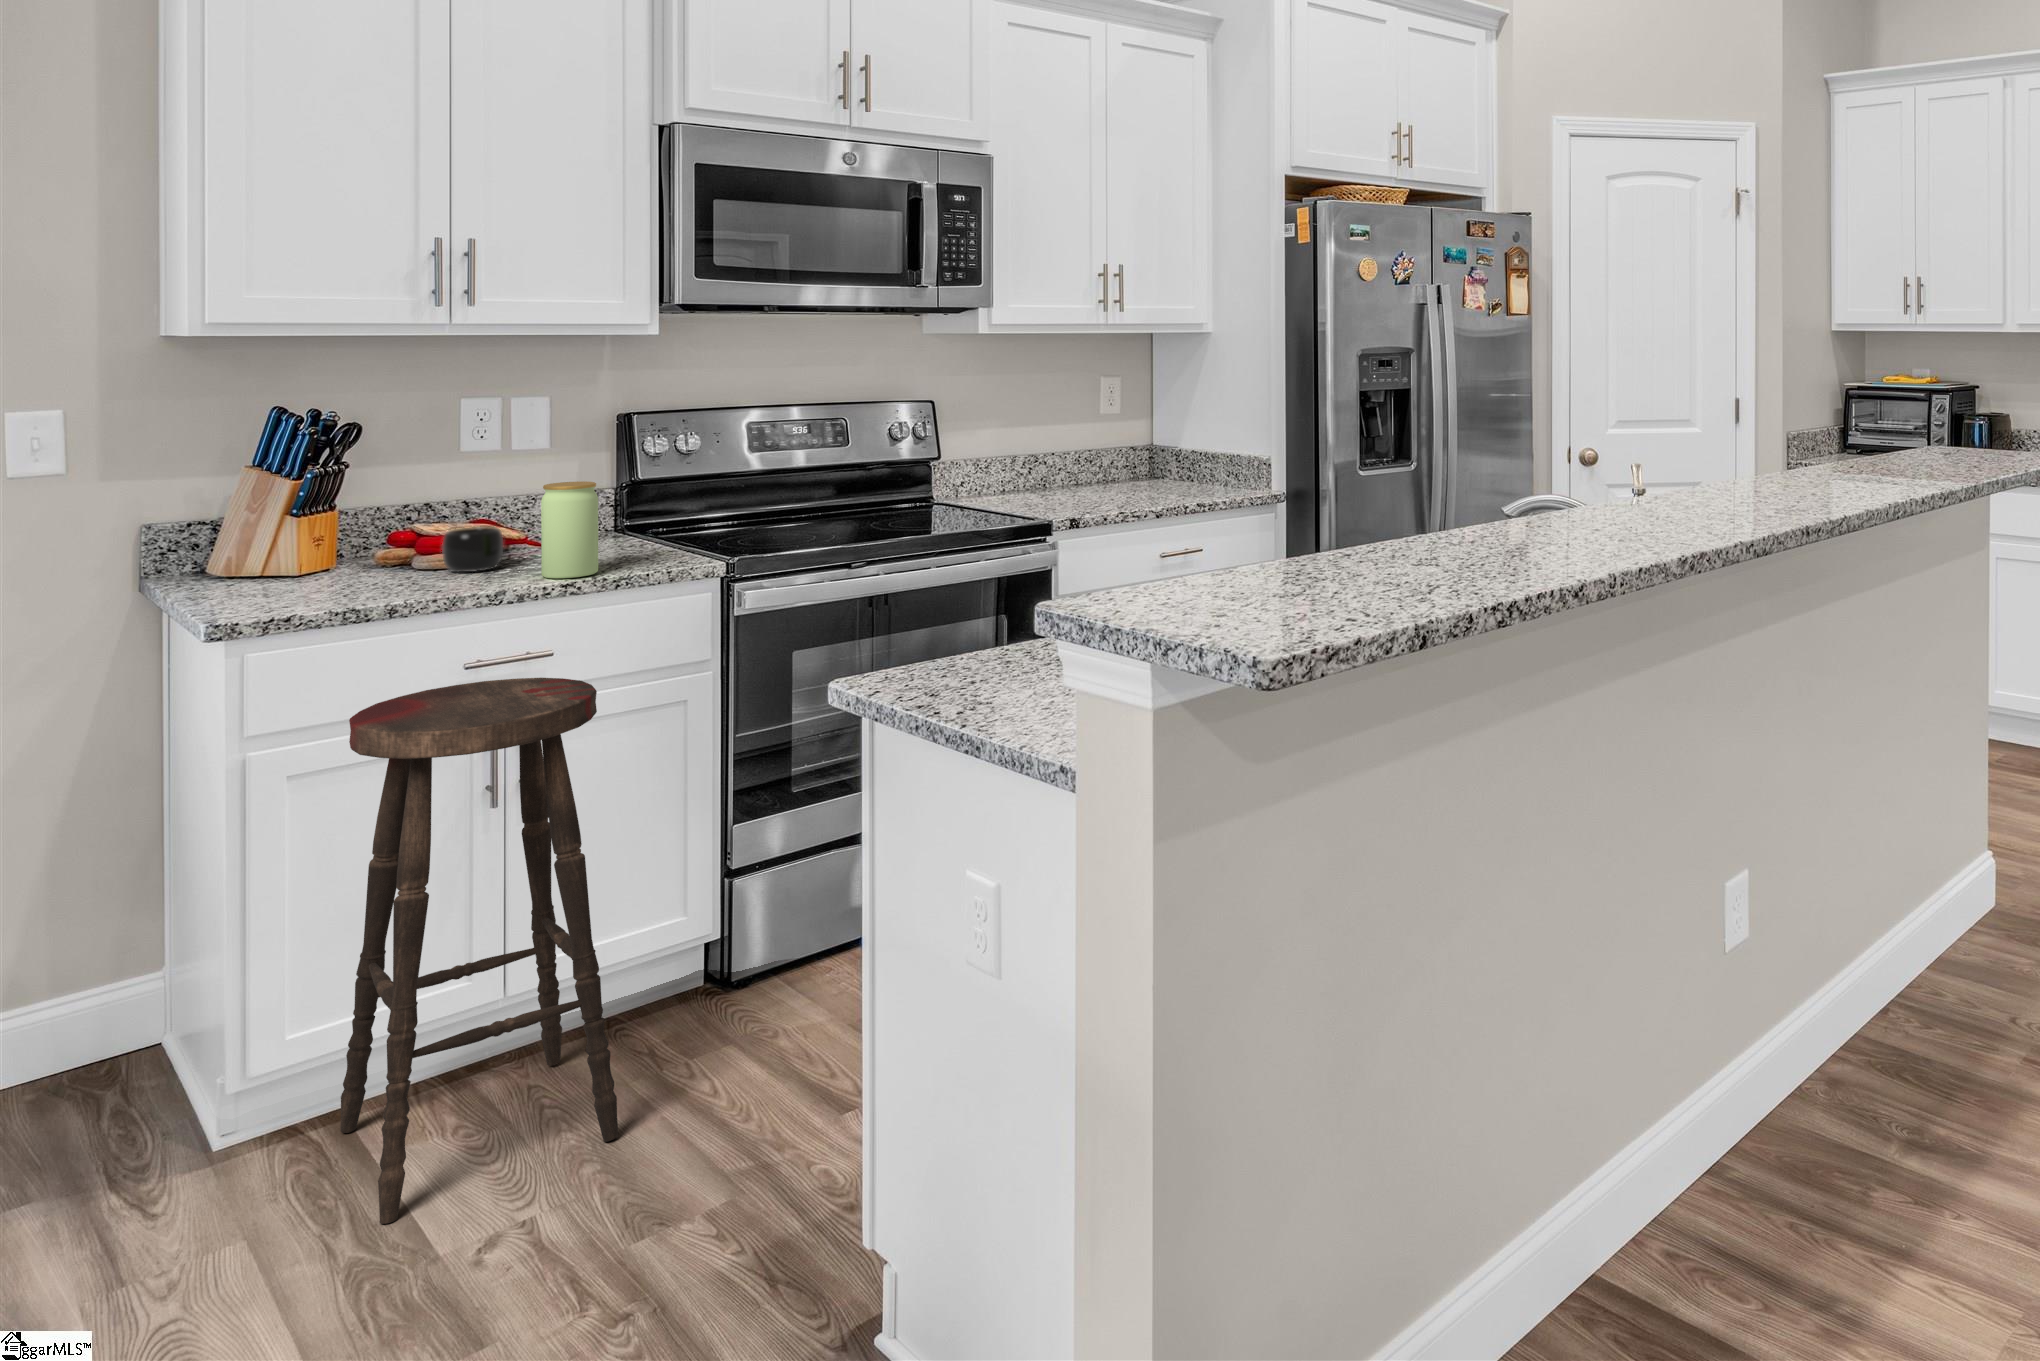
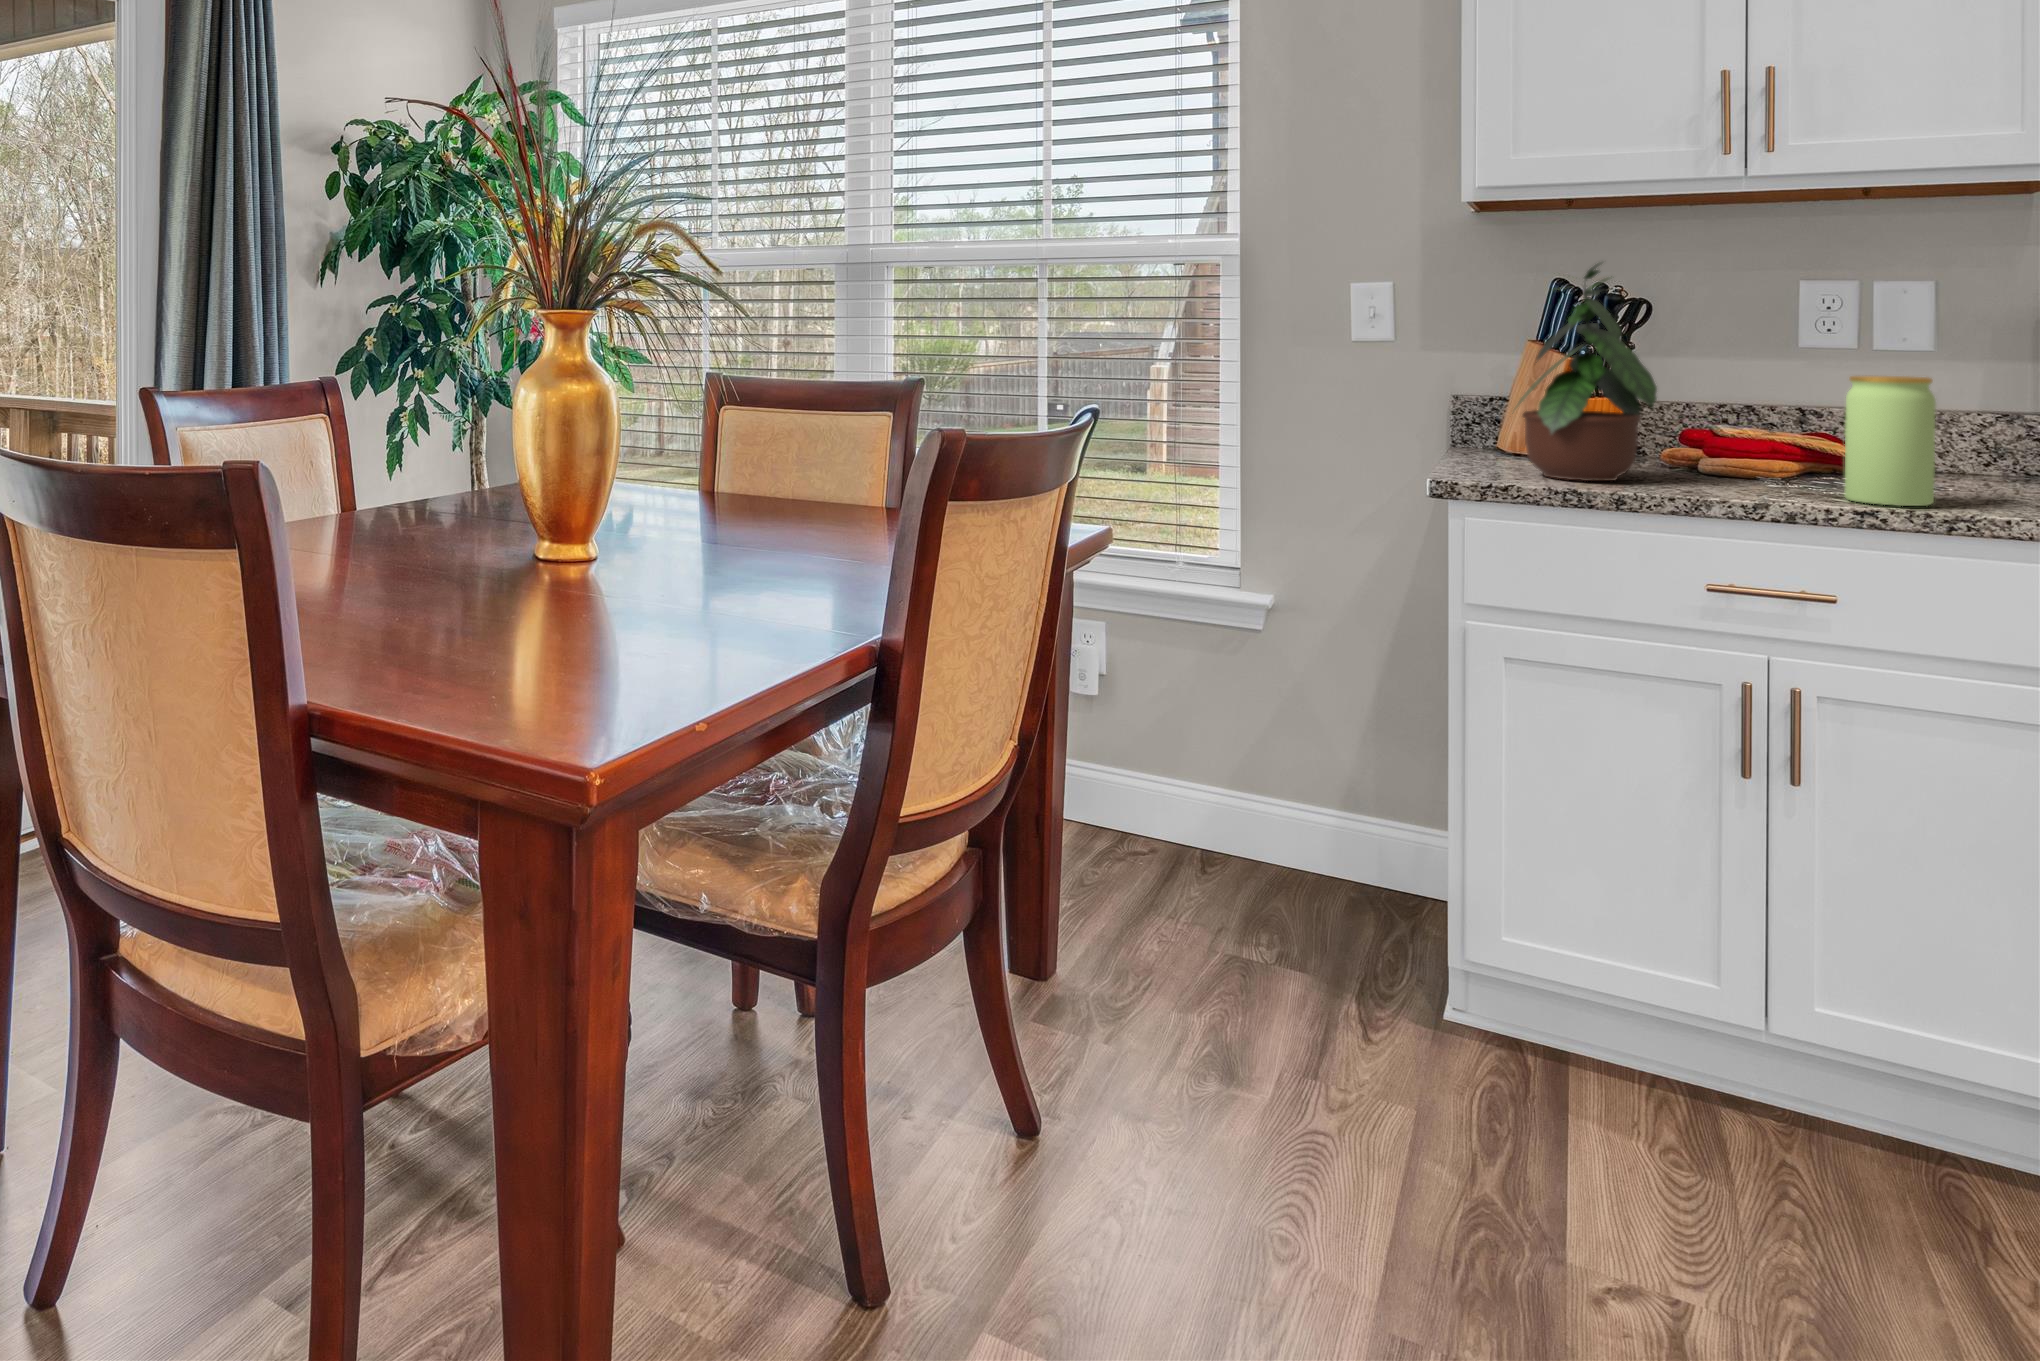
potted plant: none [254,402,418,600] -> present [1512,263,1657,481]
mug: present [442,527,503,572] -> none [1727,428,1809,483]
bar stool: present [340,678,618,1224] -> none [1533,600,1864,1288]

